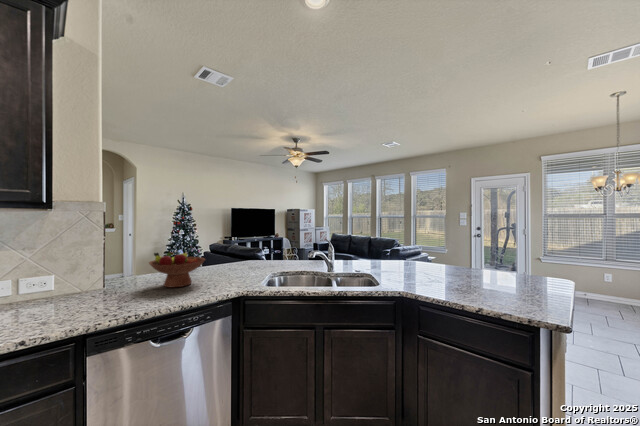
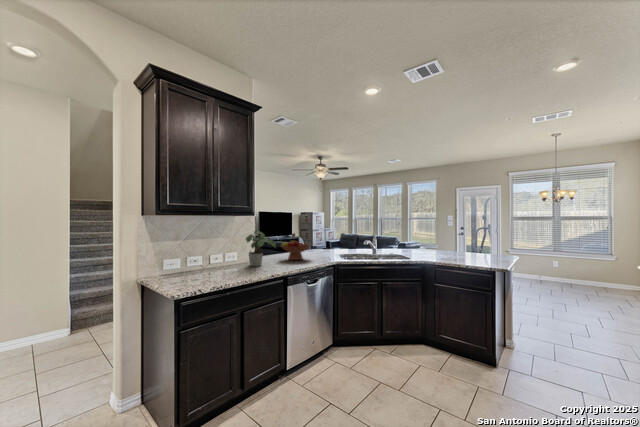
potted plant: none [35,237,109,304] -> present [246,230,276,266]

